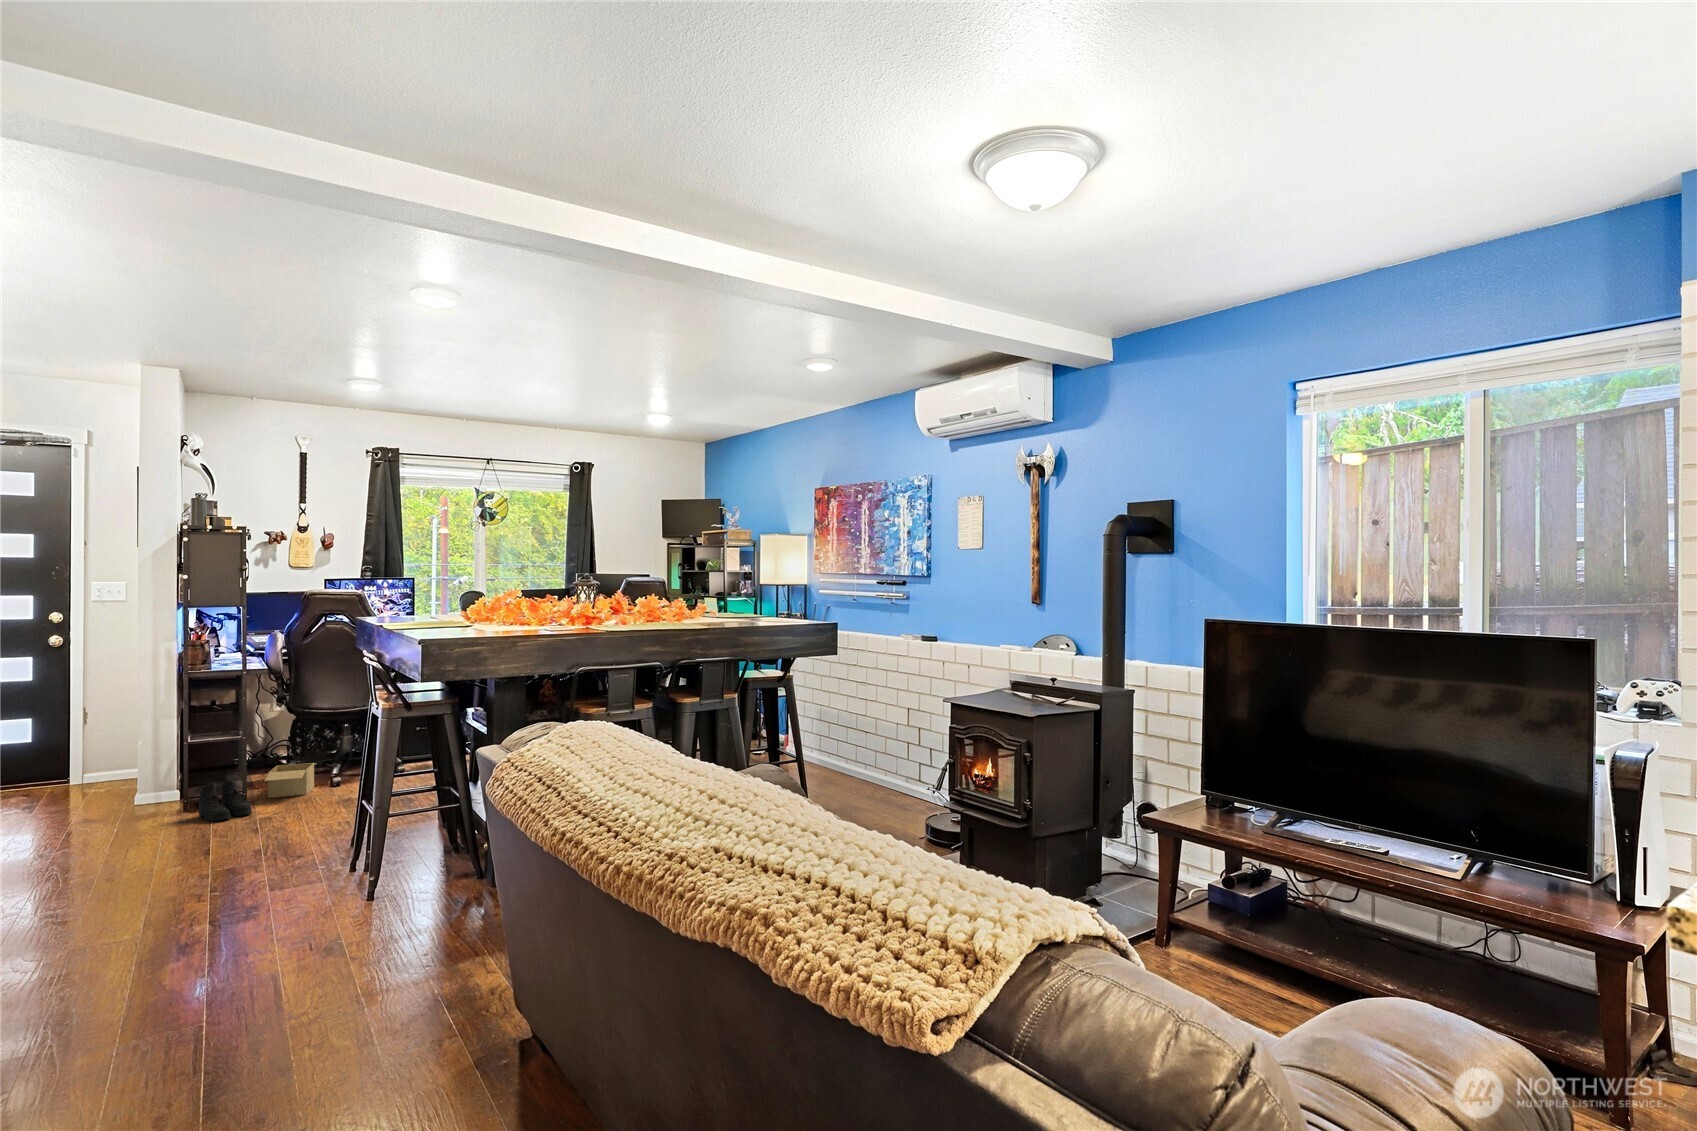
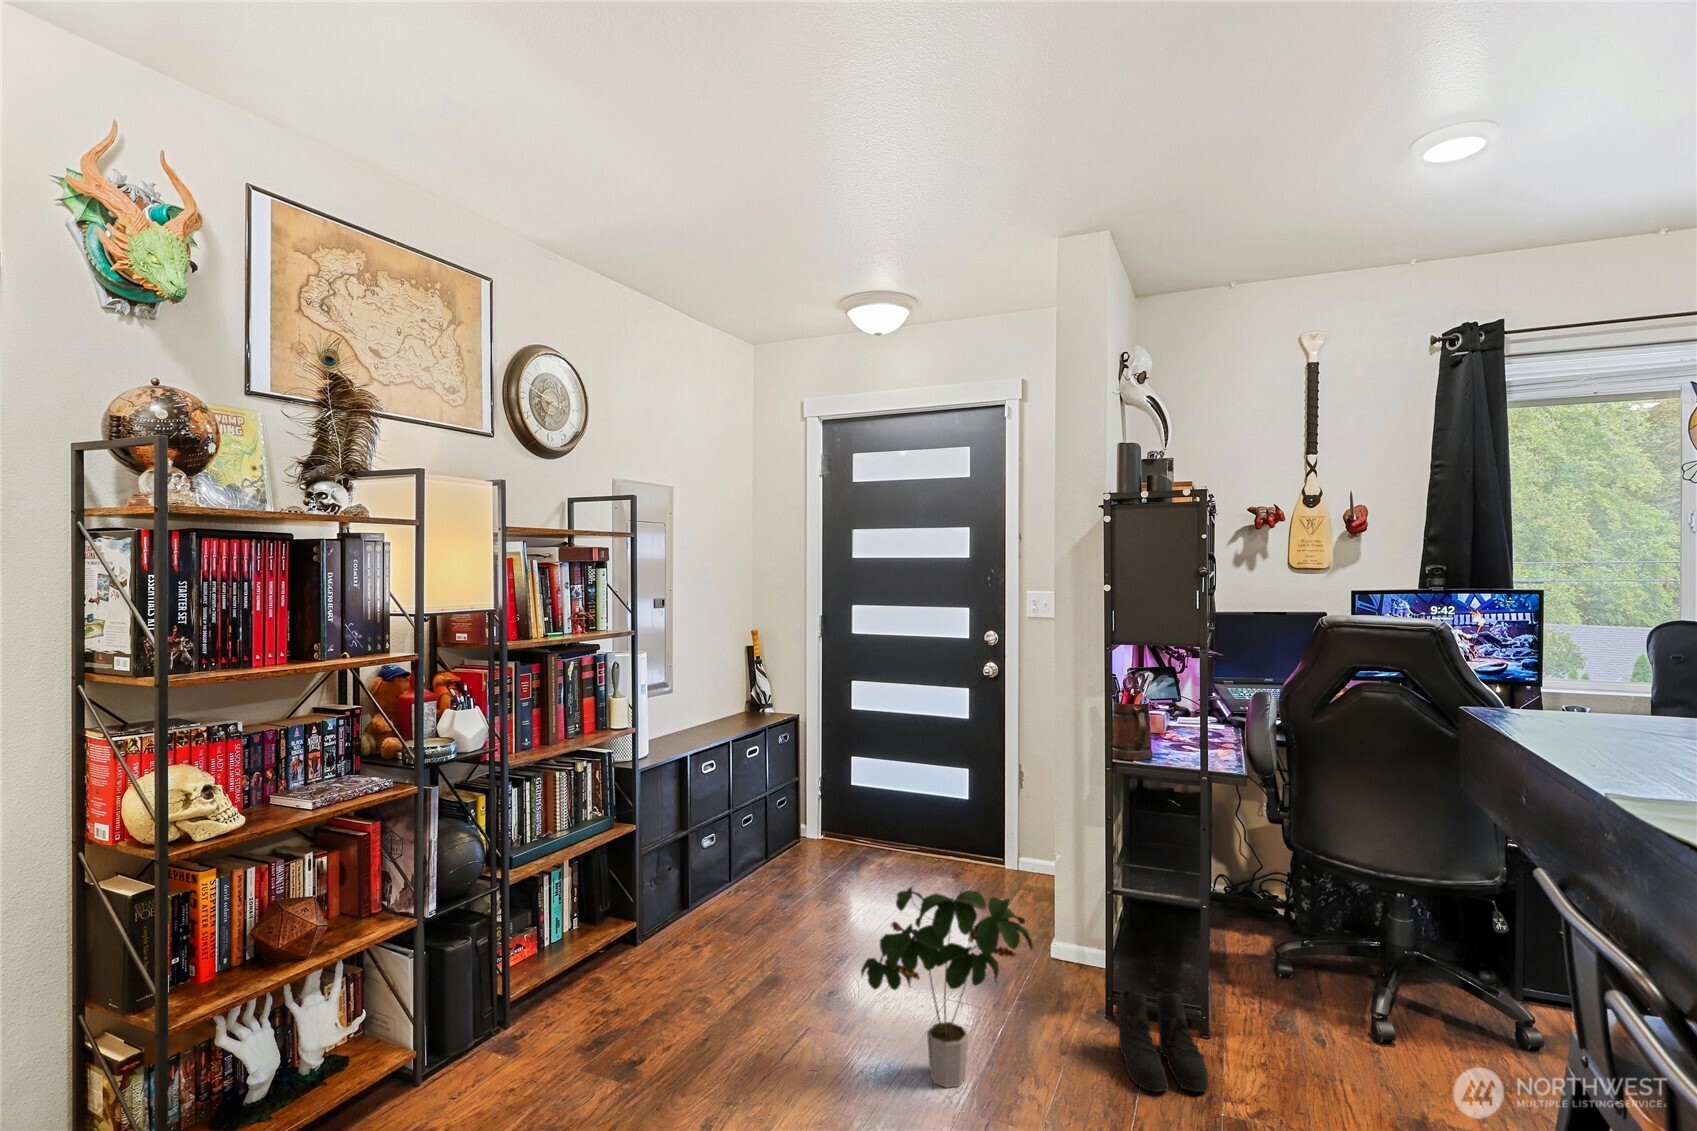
potted plant: none [29,743,154,850] -> present [861,887,1033,1088]
cardboard box: present [264,763,316,798] -> none [1237,953,1342,1057]

